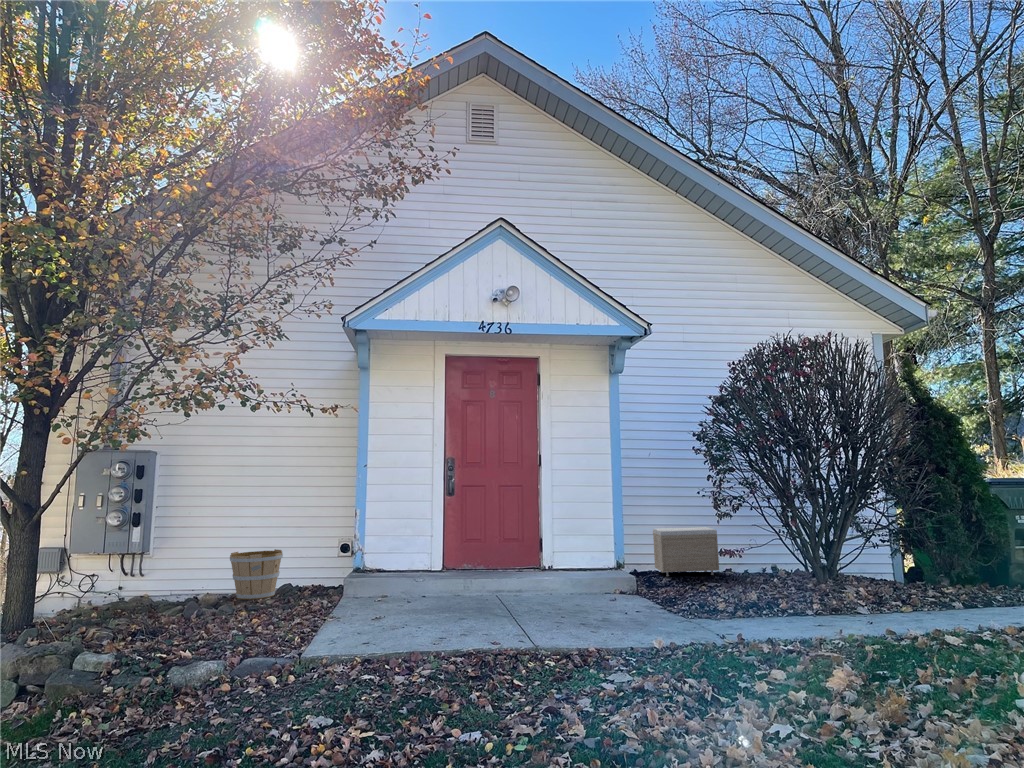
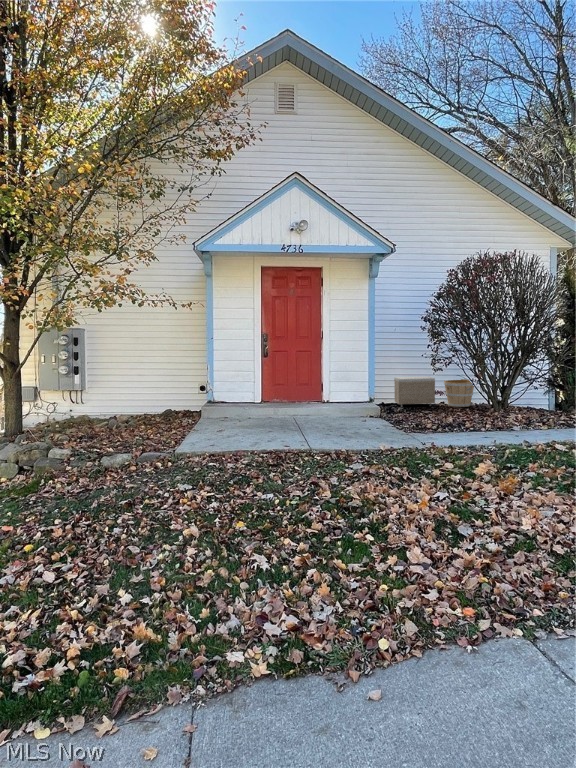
wooden bucket: present [230,549,283,600] -> present [444,379,474,407]

